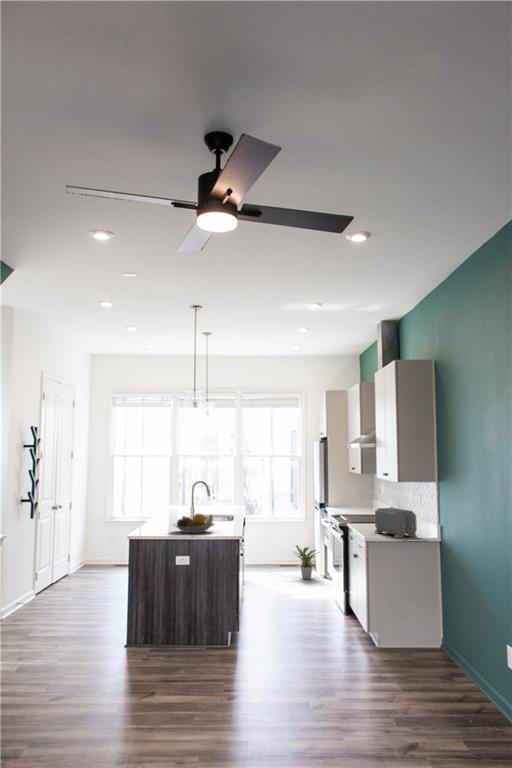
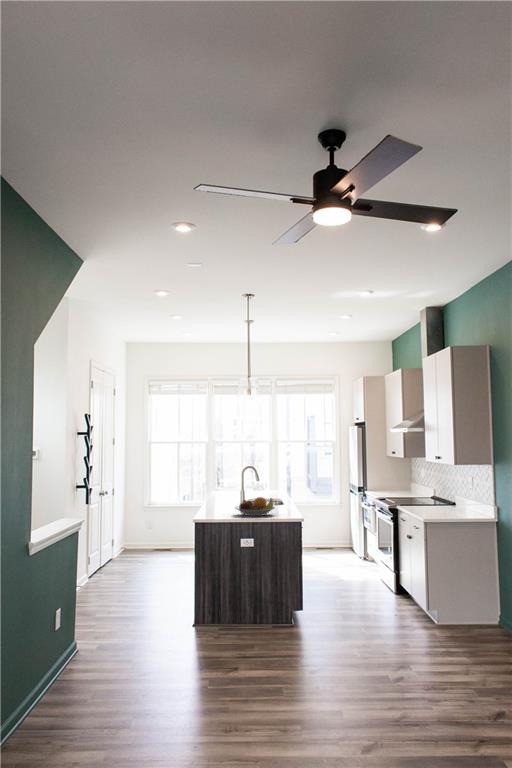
toaster: present [375,508,417,538] -> none [429,490,473,519]
potted plant: present [296,545,316,579] -> none [331,528,359,561]

